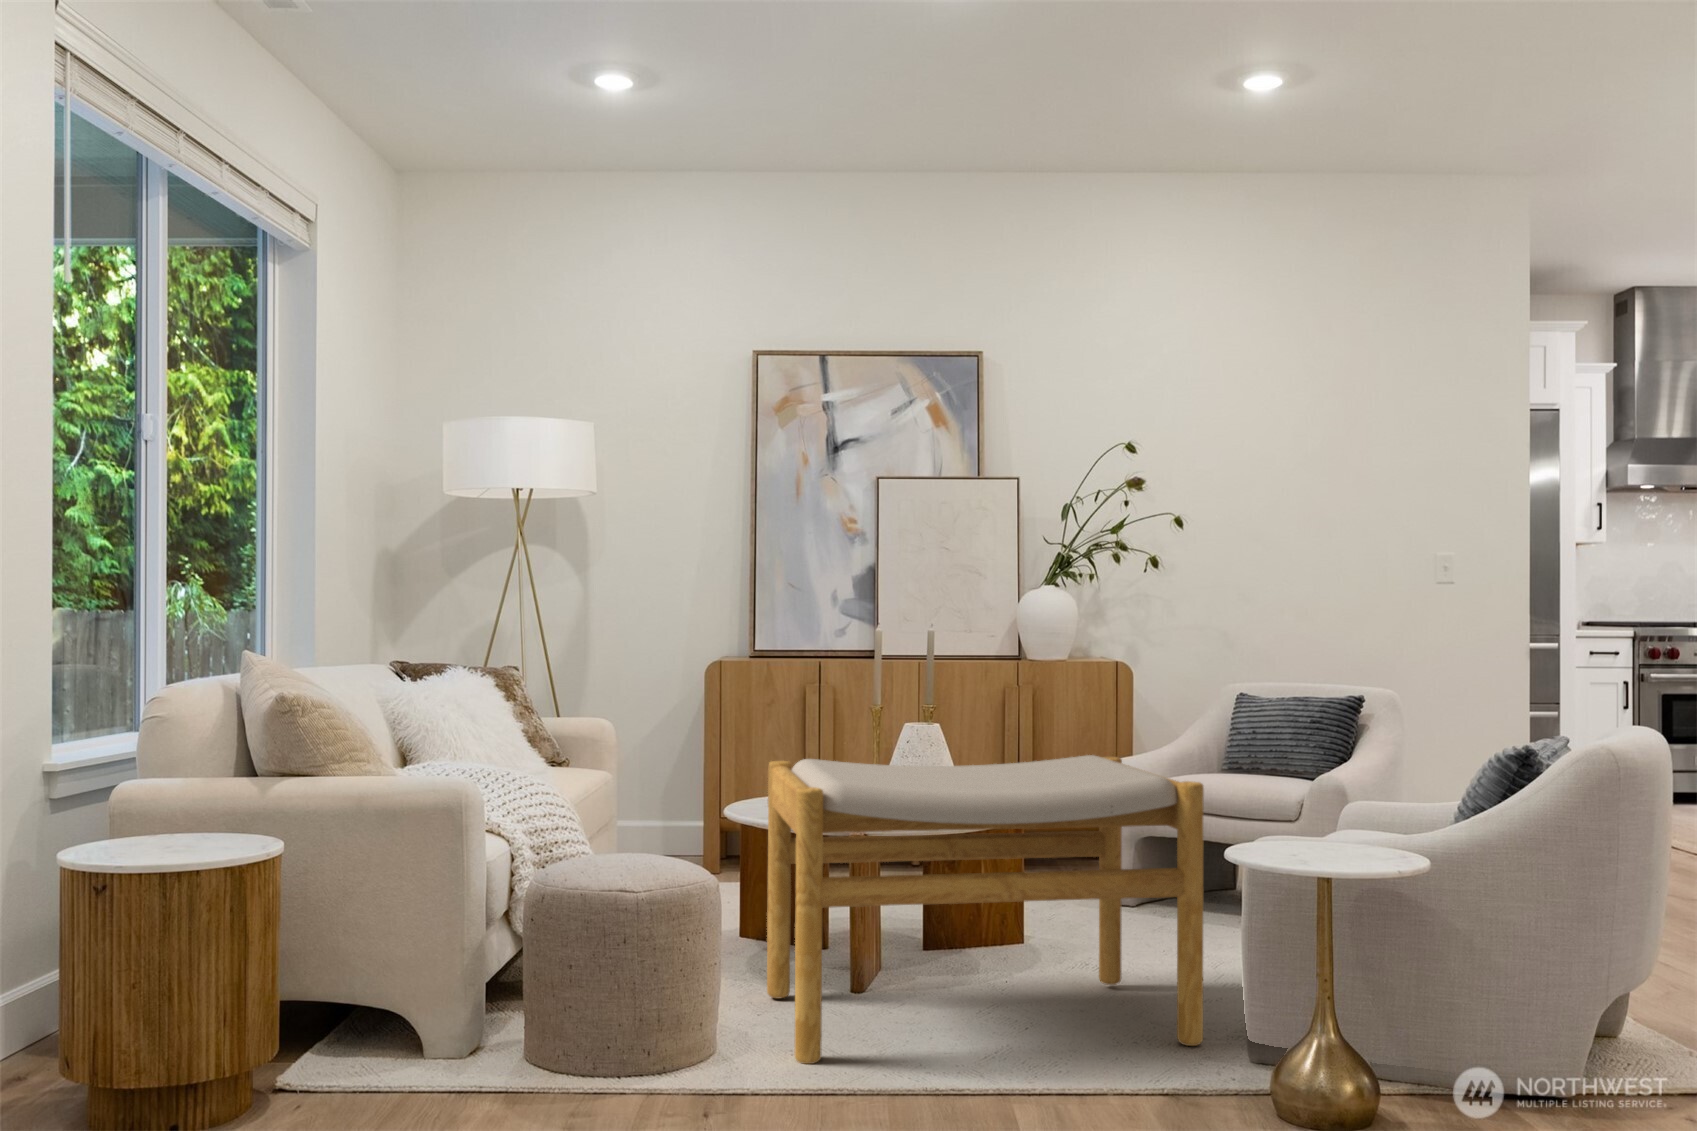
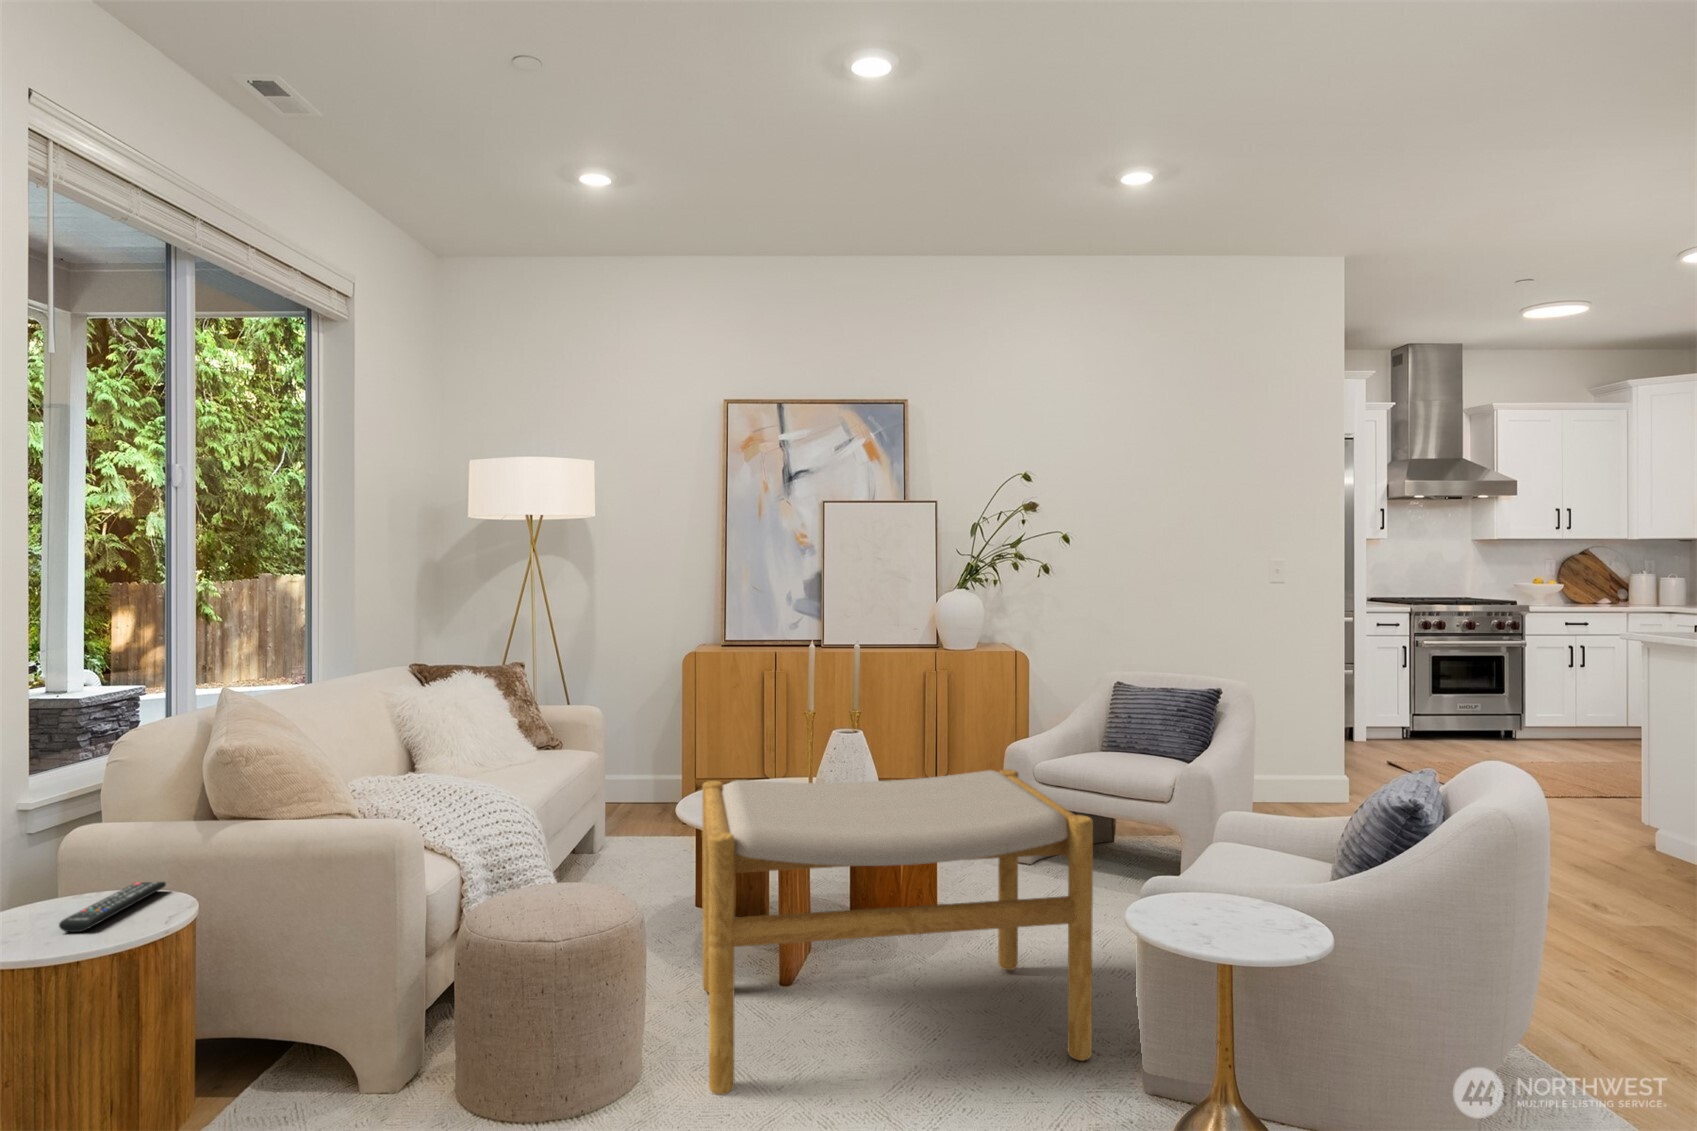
remote control: none [169,822,241,851] -> present [59,882,166,932]

